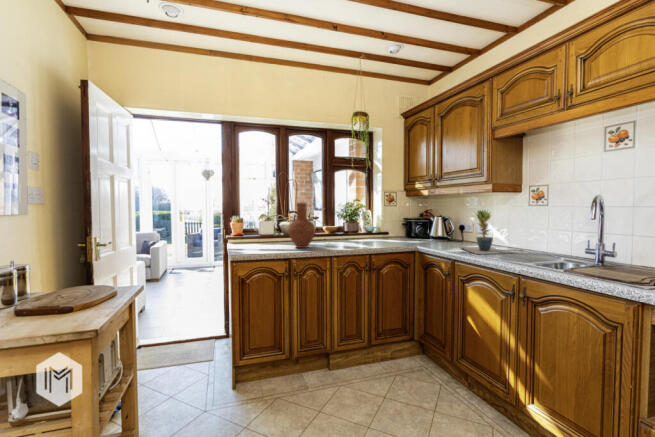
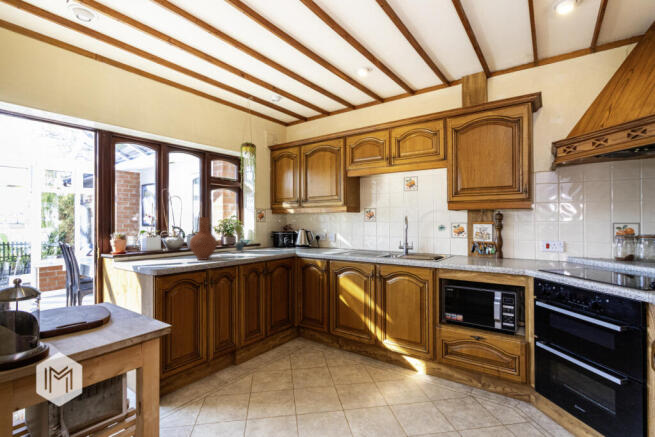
potted plant: present [462,210,509,254] -> present [229,224,249,253]

